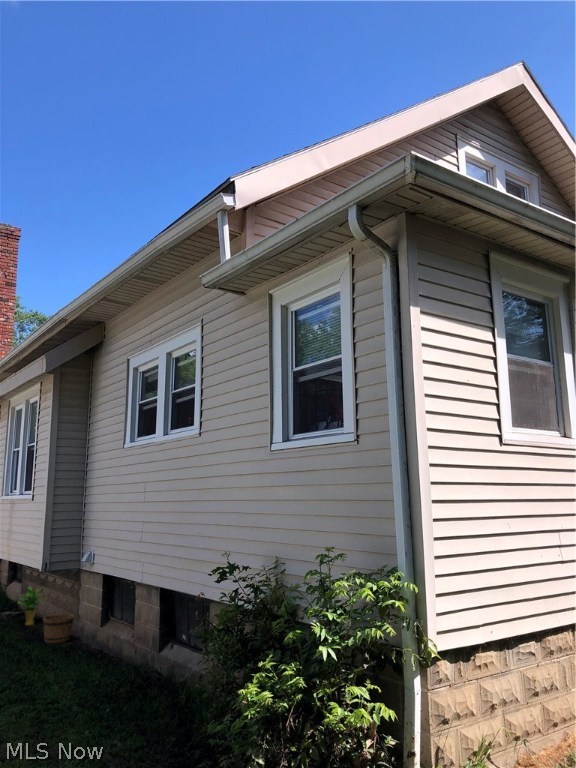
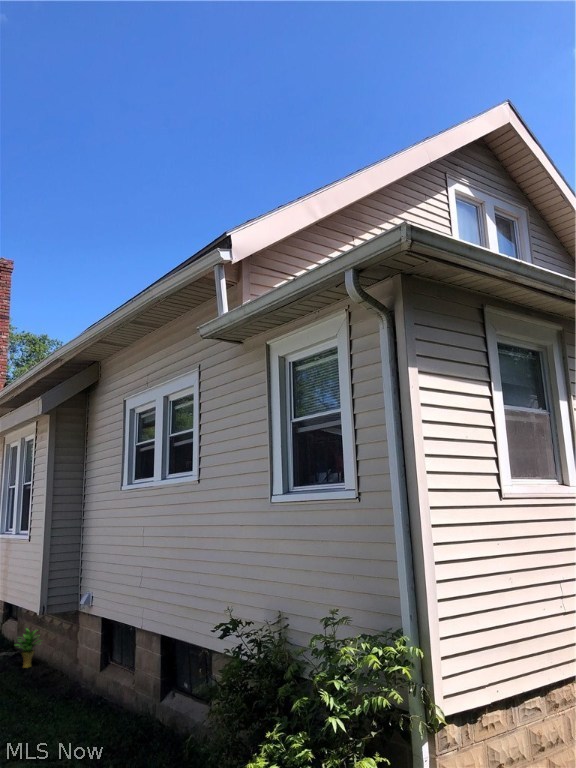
bucket: present [43,609,74,643] -> none [41,652,73,688]

